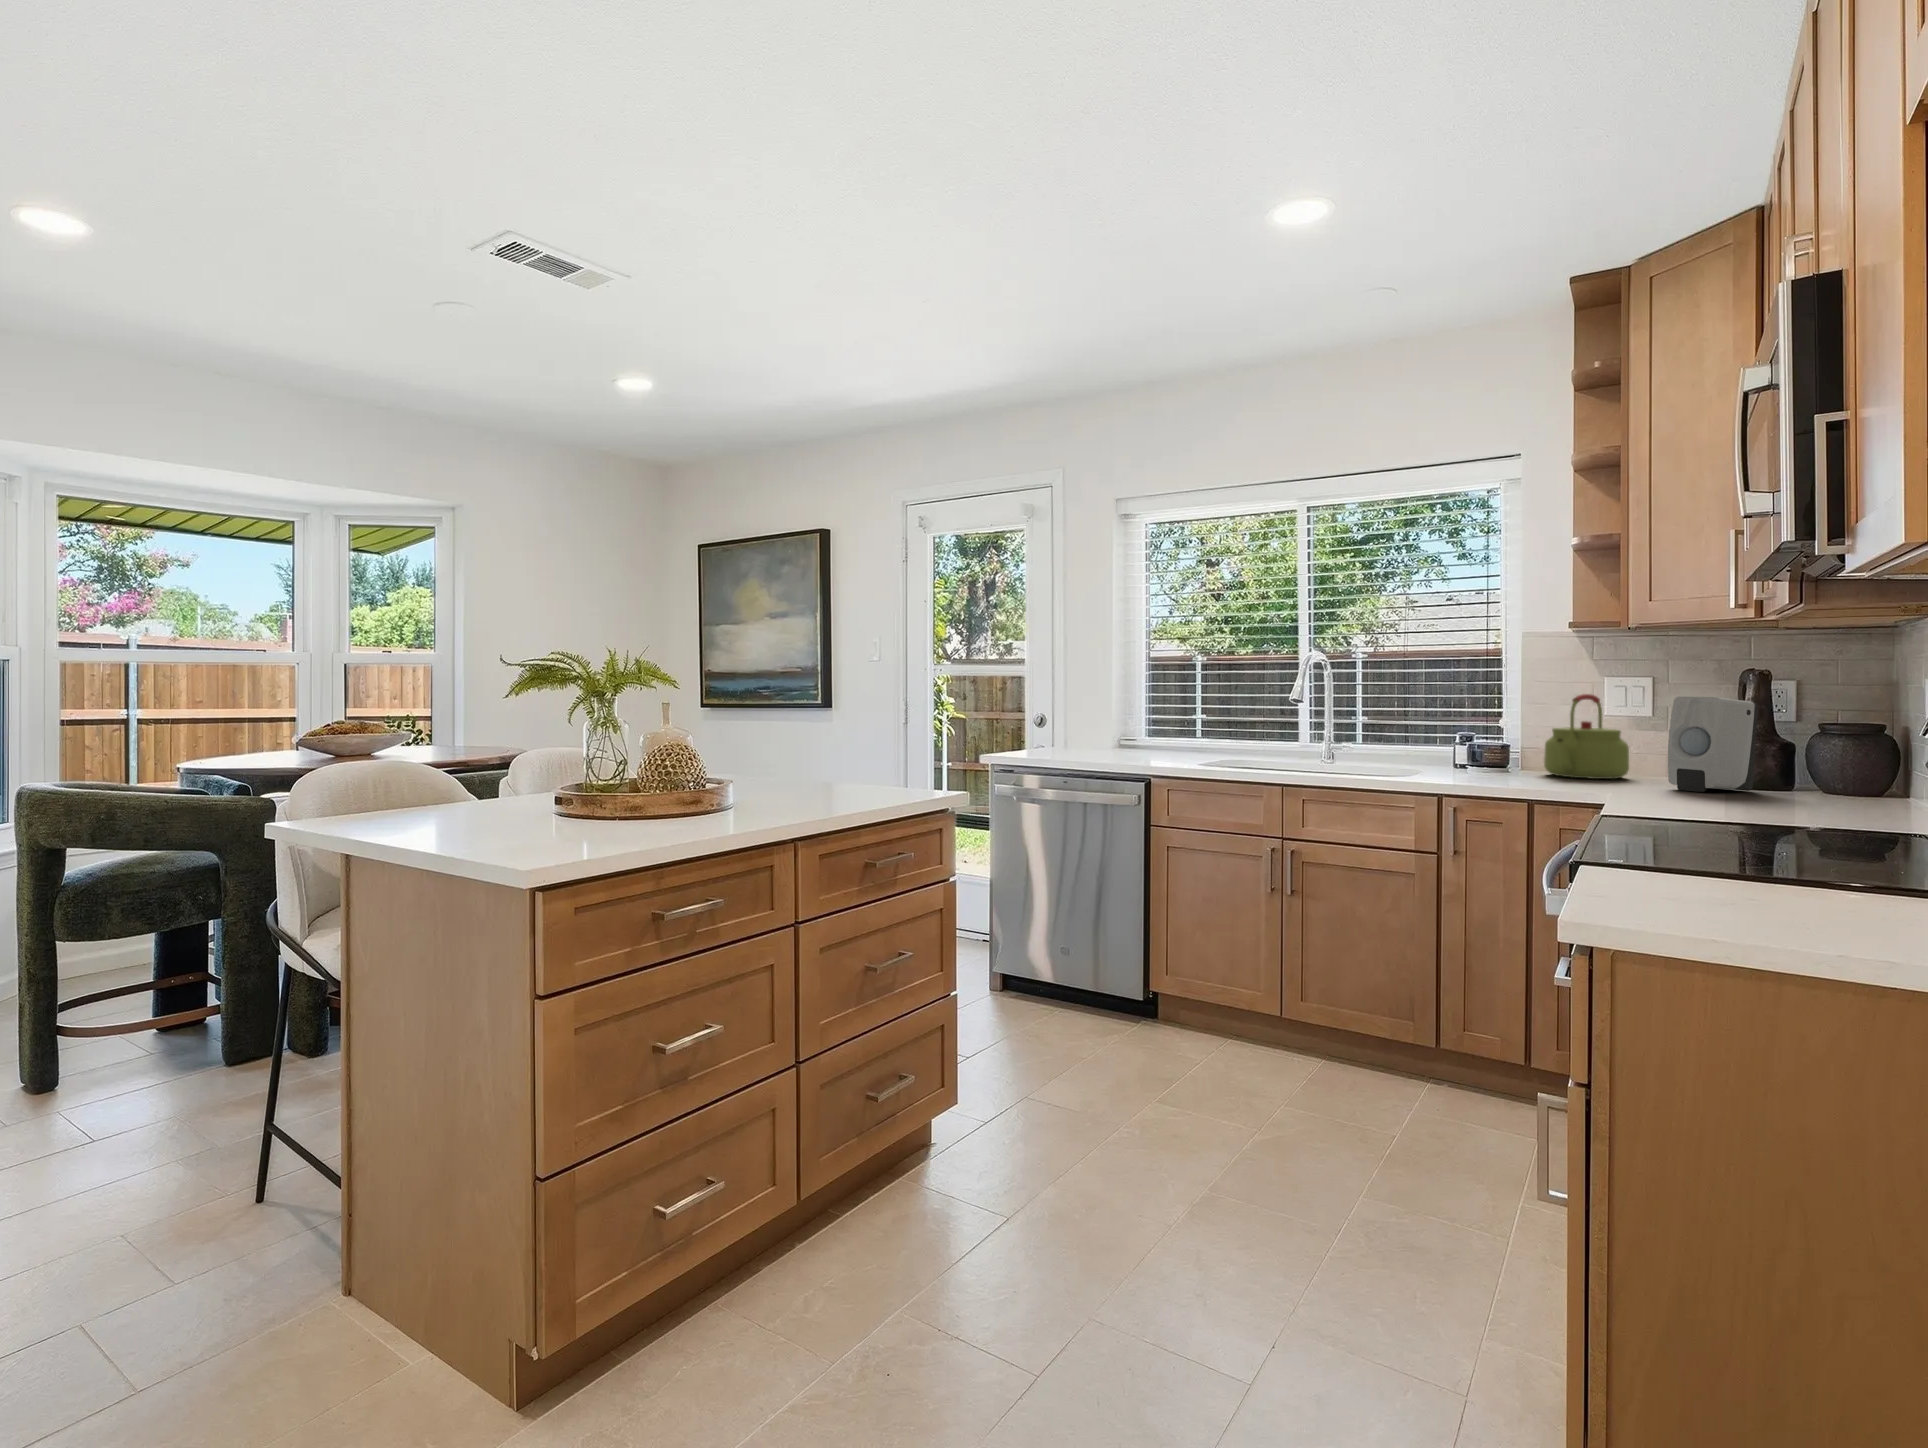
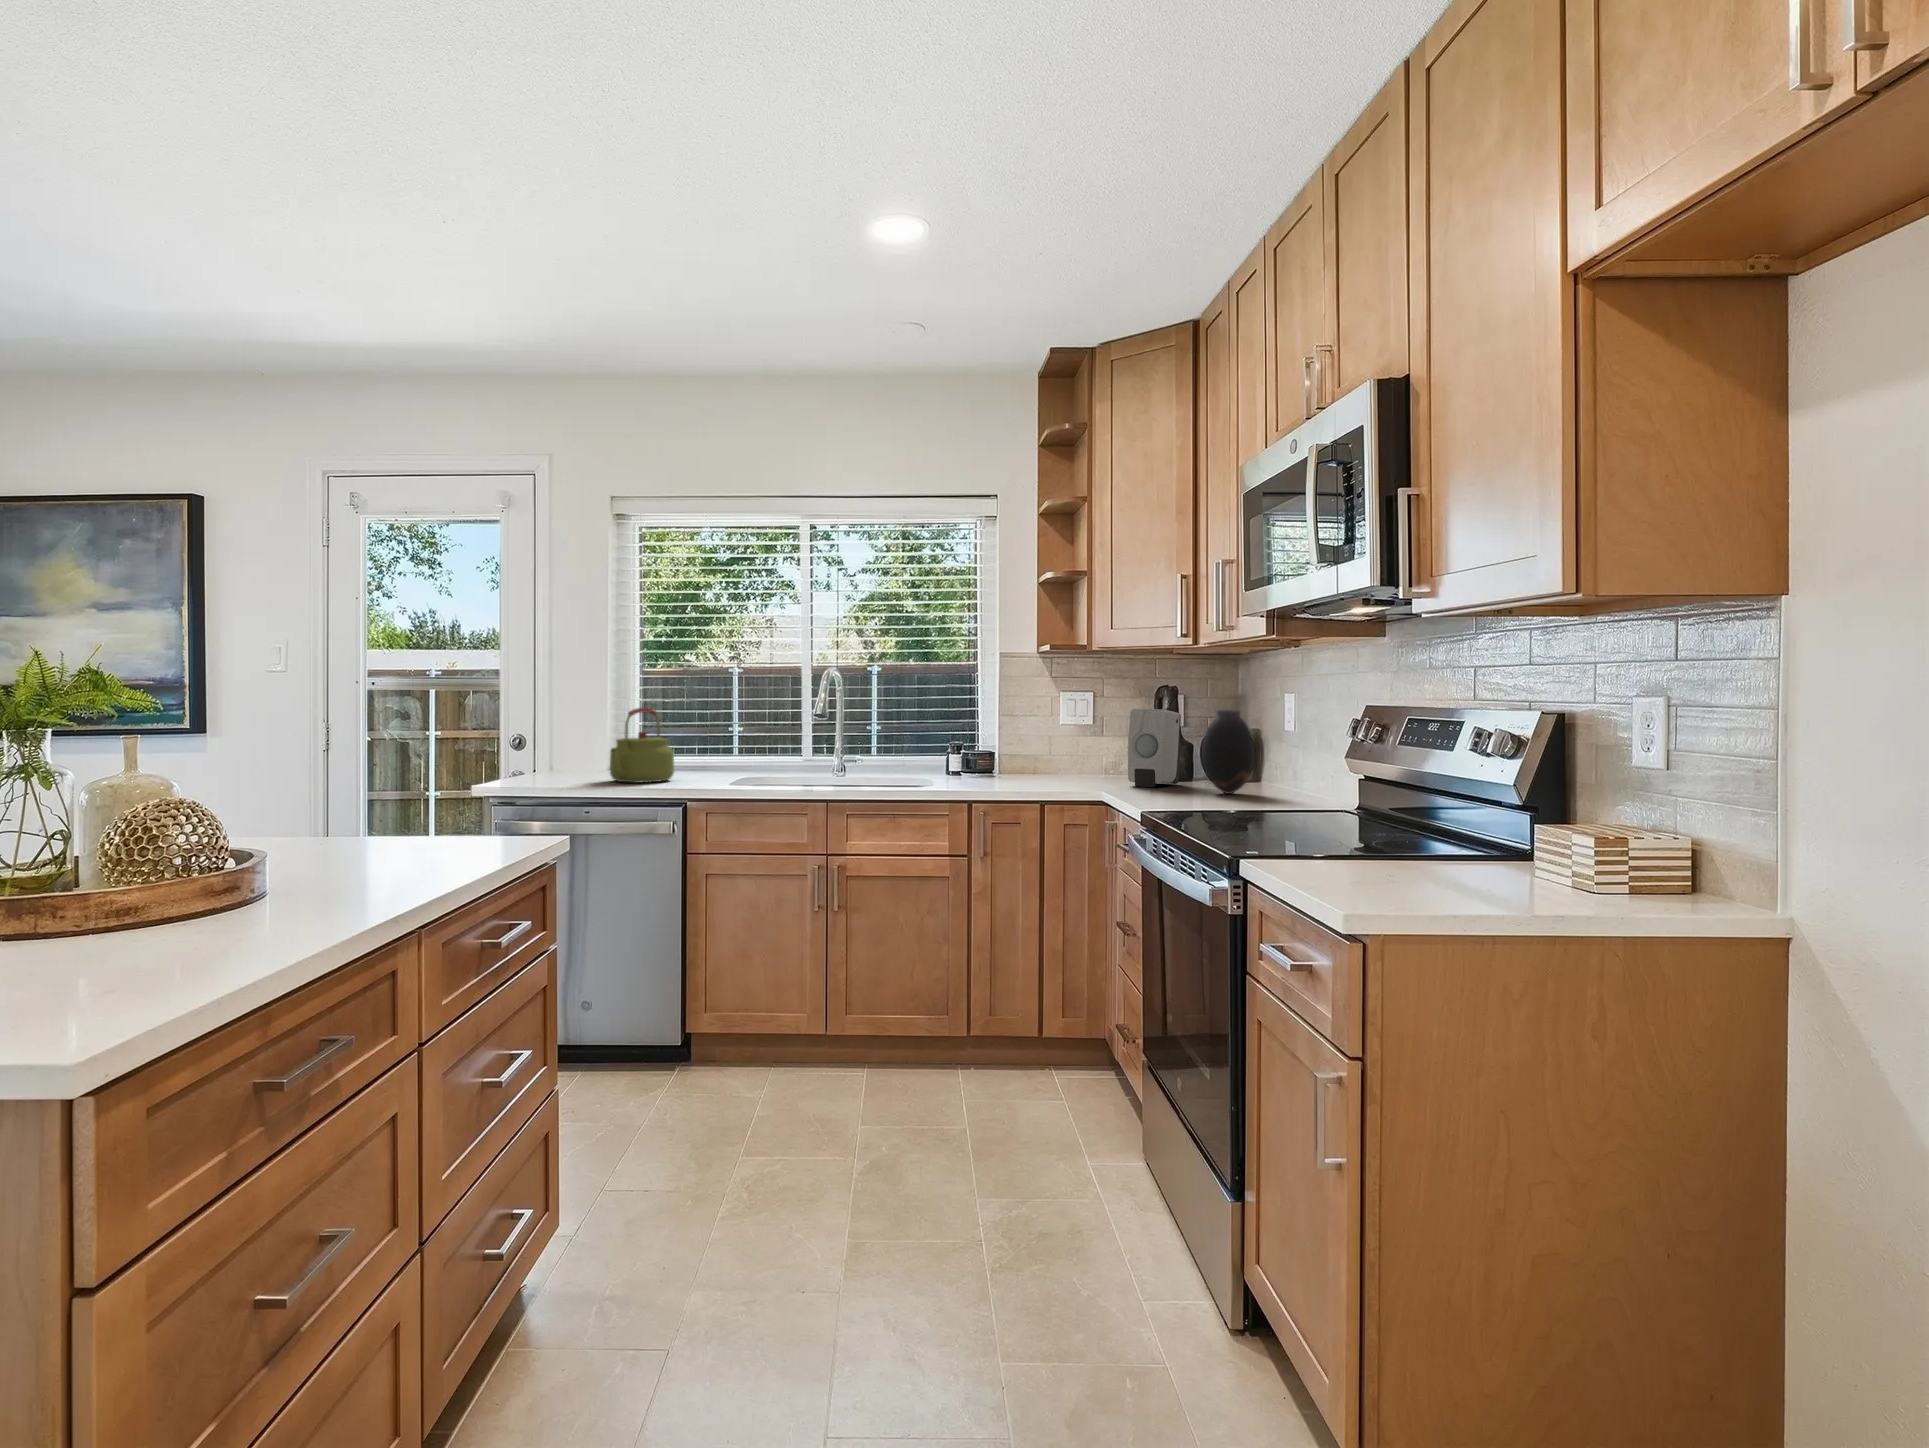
kettle: present [1544,694,1629,779] -> present [610,708,674,783]
vase: none [1763,698,1847,806] -> present [1203,710,1254,794]

